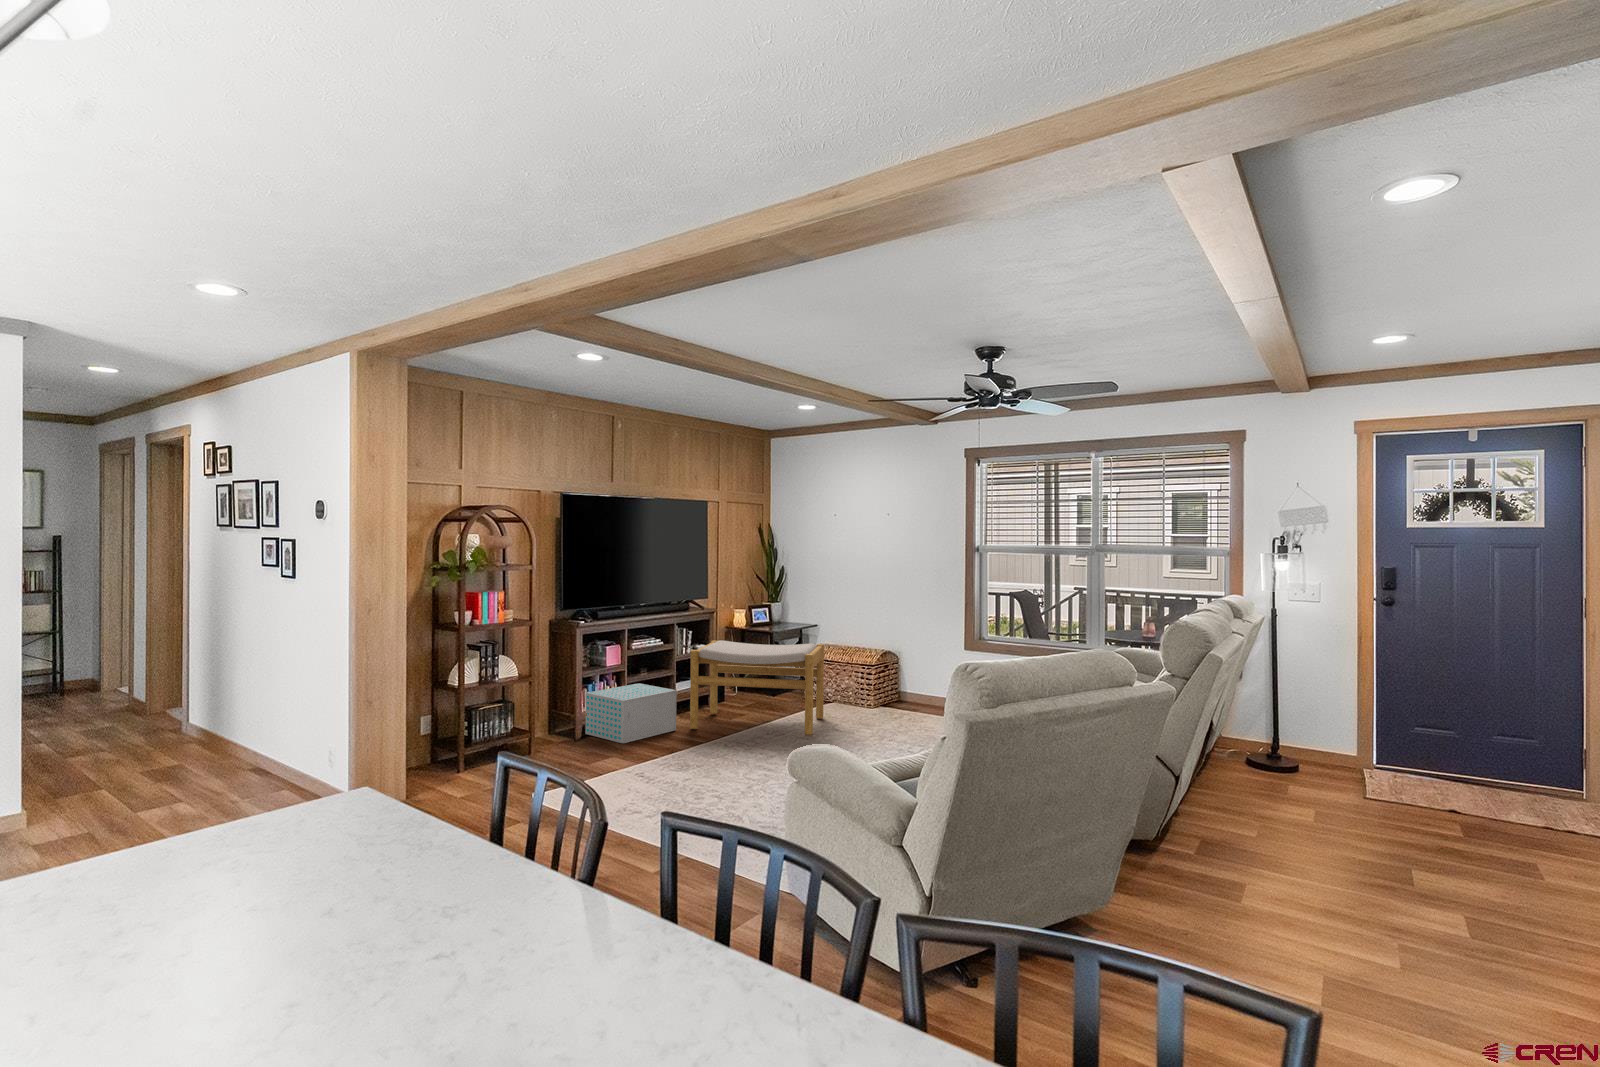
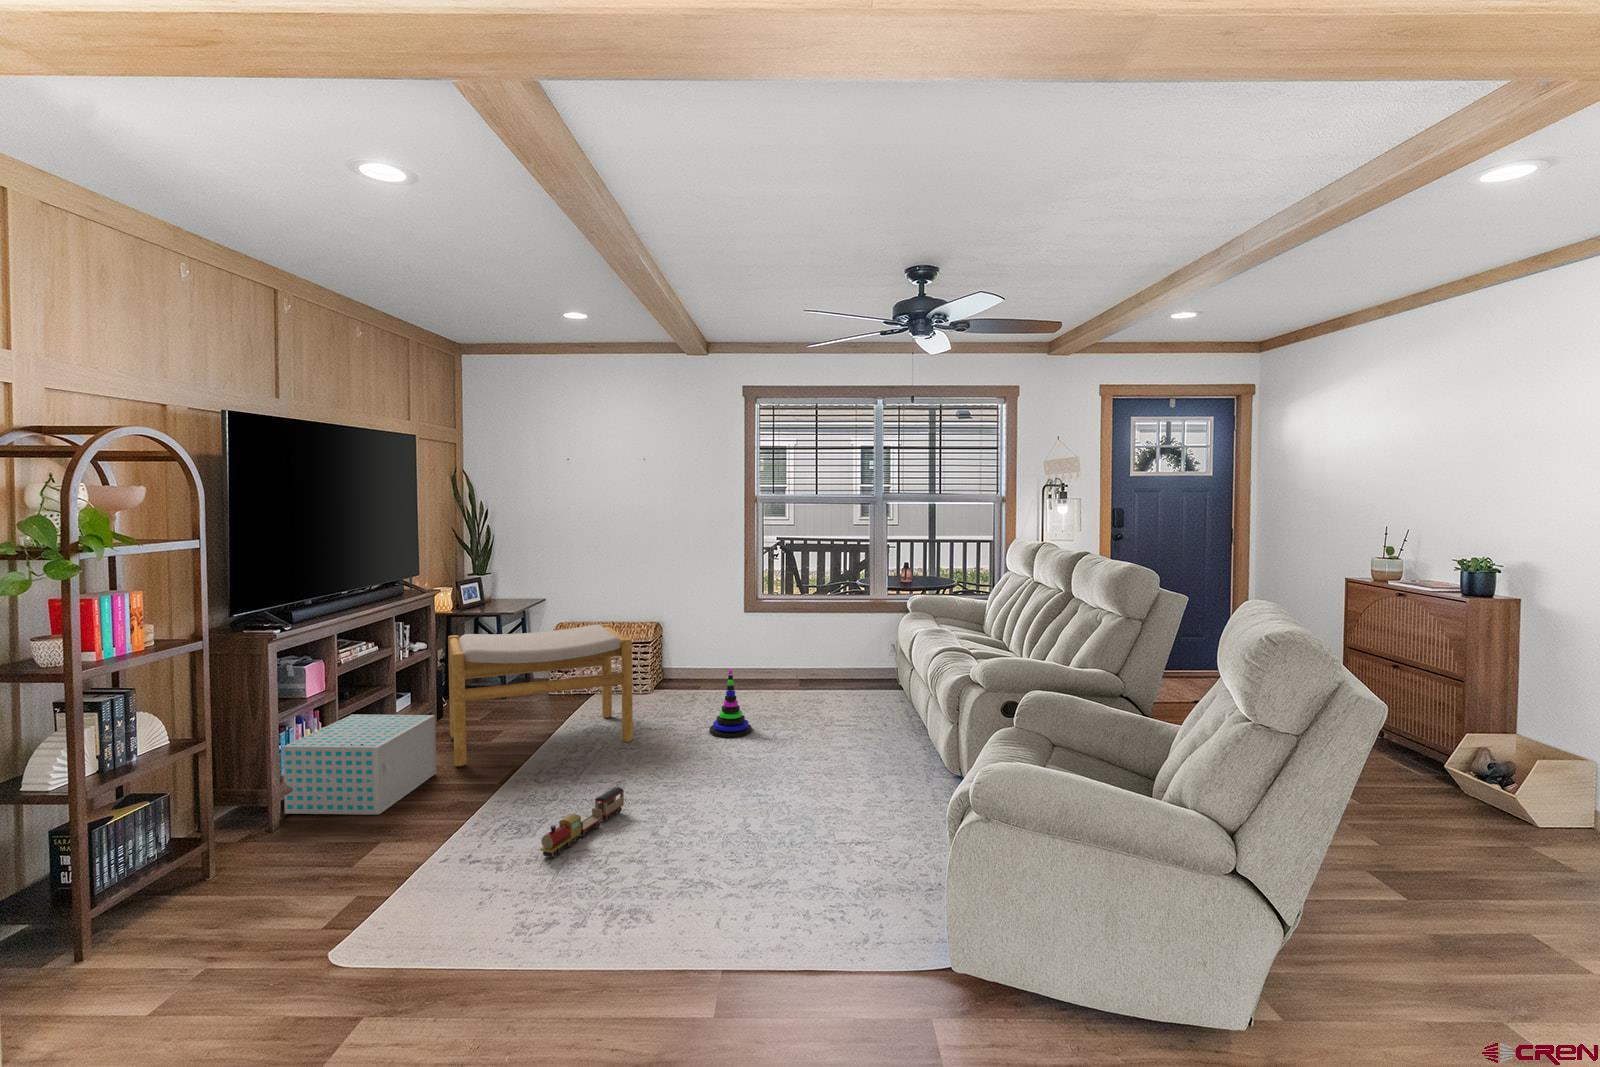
stacking toy: none [869,690,905,746] -> present [710,670,752,738]
toy train: none [663,751,740,781] -> present [540,787,624,858]

